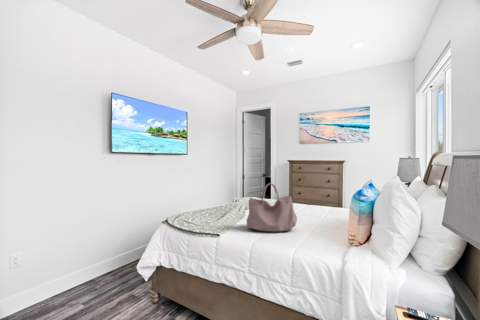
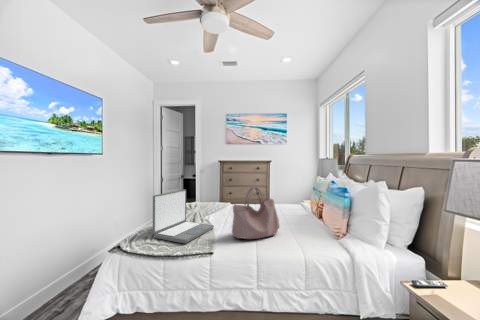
laptop: none [191,183,242,225] -> present [153,189,214,243]

